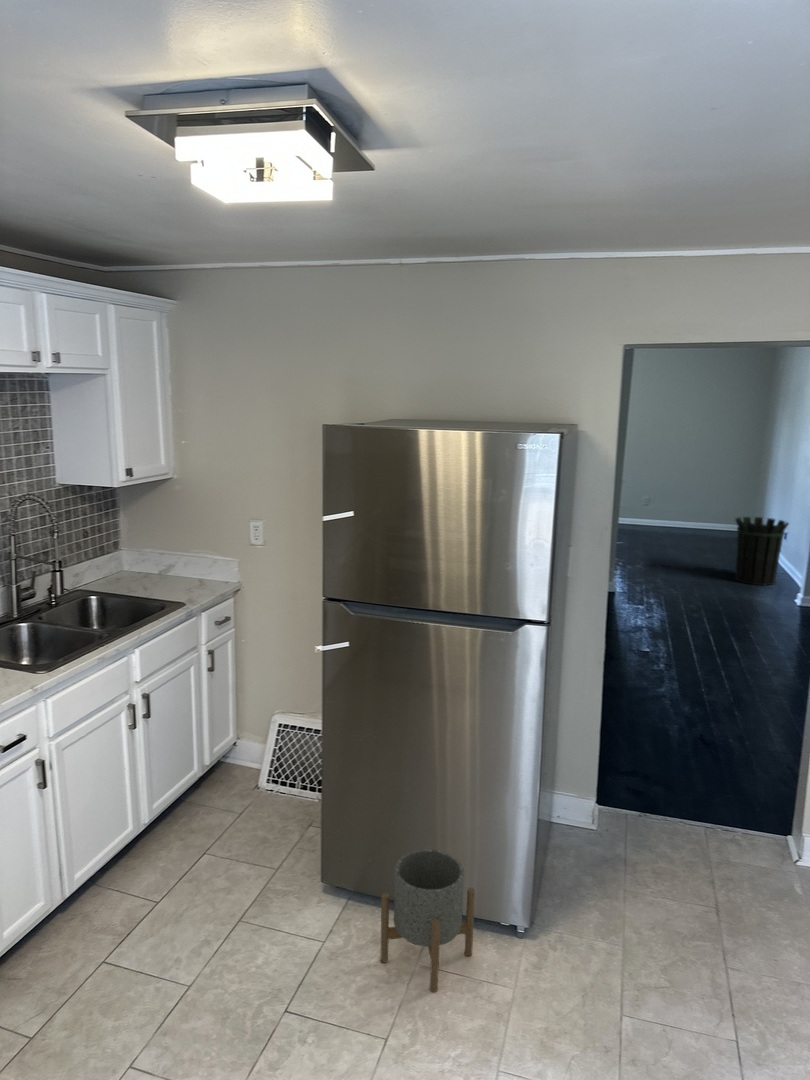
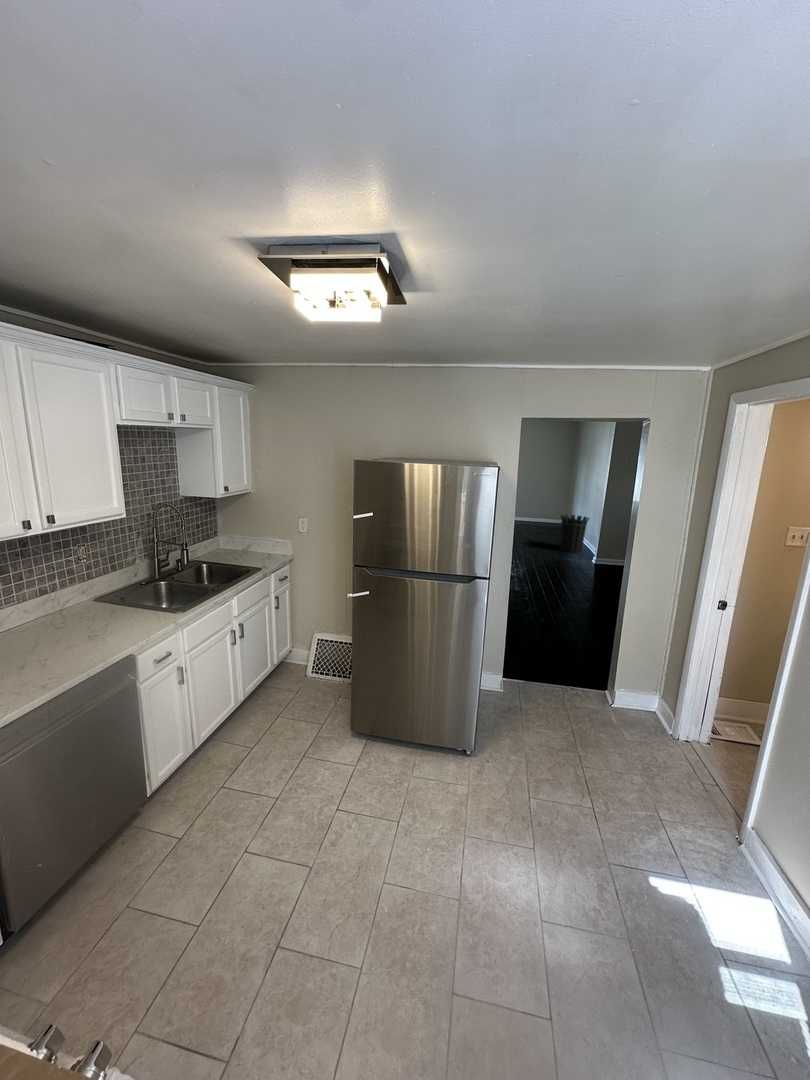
planter: present [381,849,475,992] -> none [390,709,445,792]

